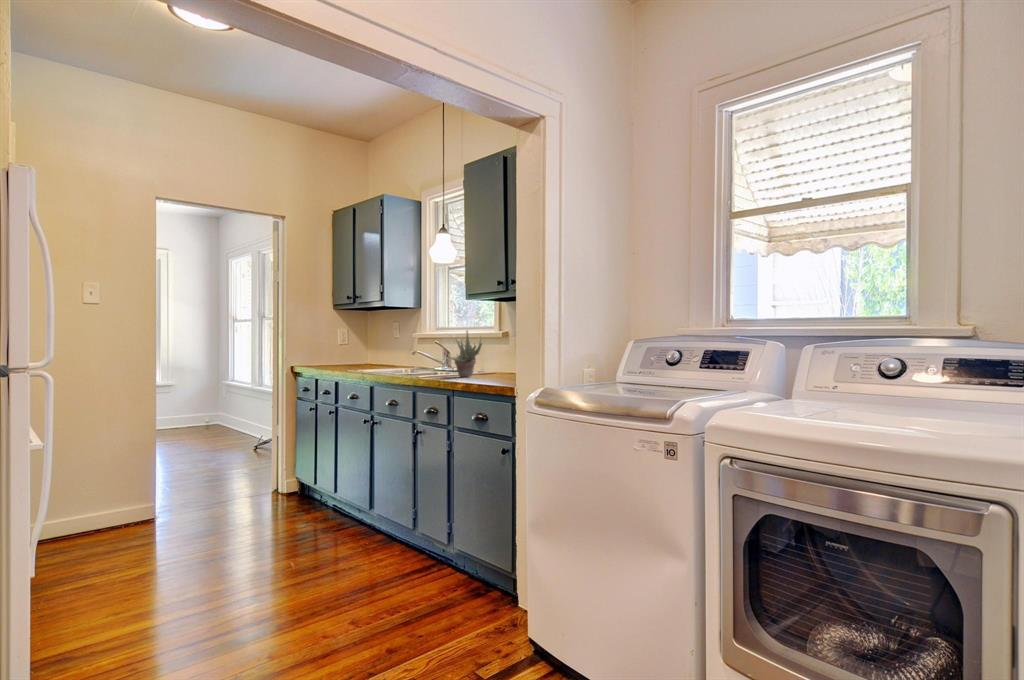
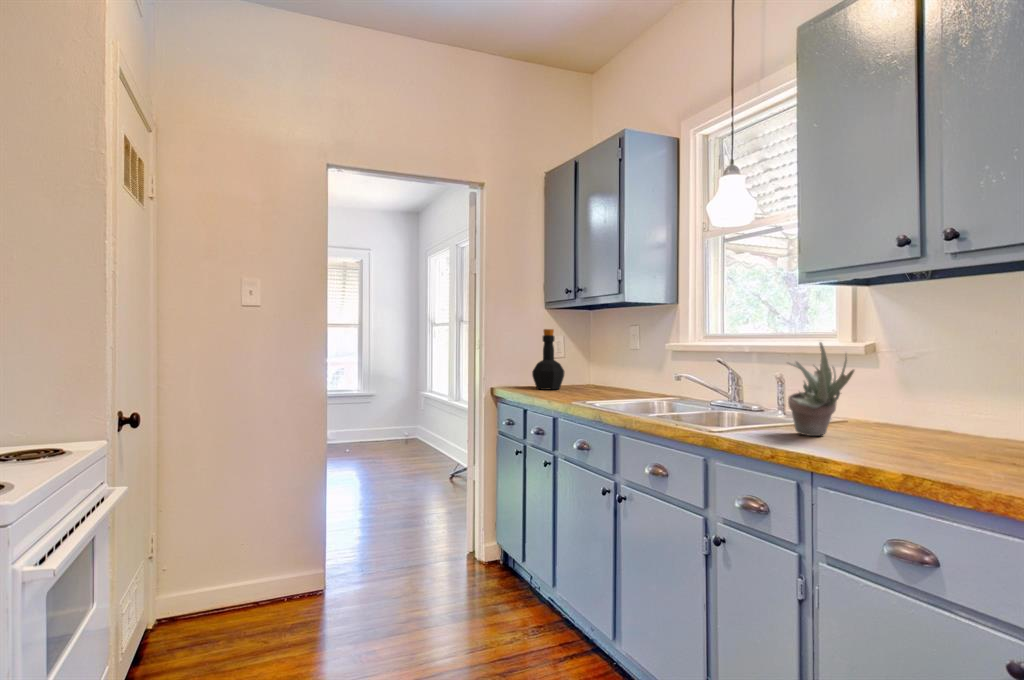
bottle: none [323,324,347,366] -> present [532,329,564,390]

